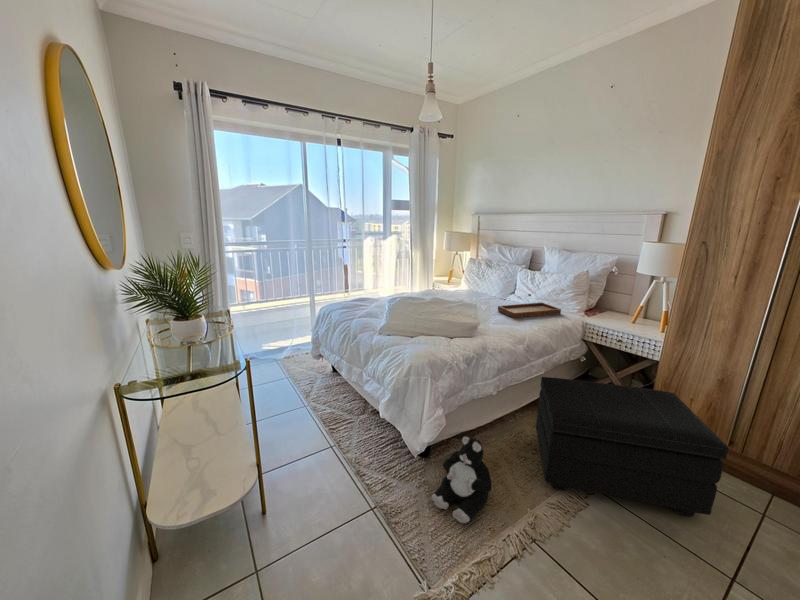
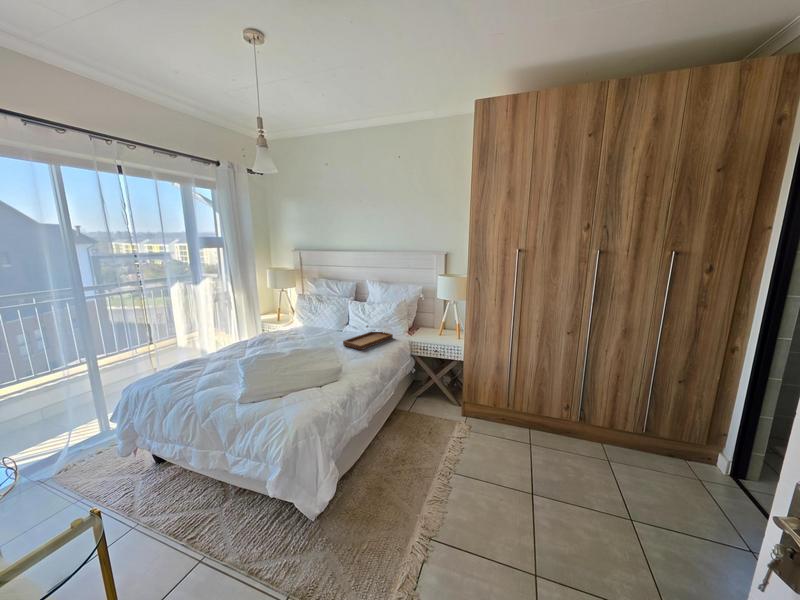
footstool: present [536,377,729,517] -> none [398,383,518,488]
plush toy: present [432,435,492,523] -> none [342,476,391,560]

